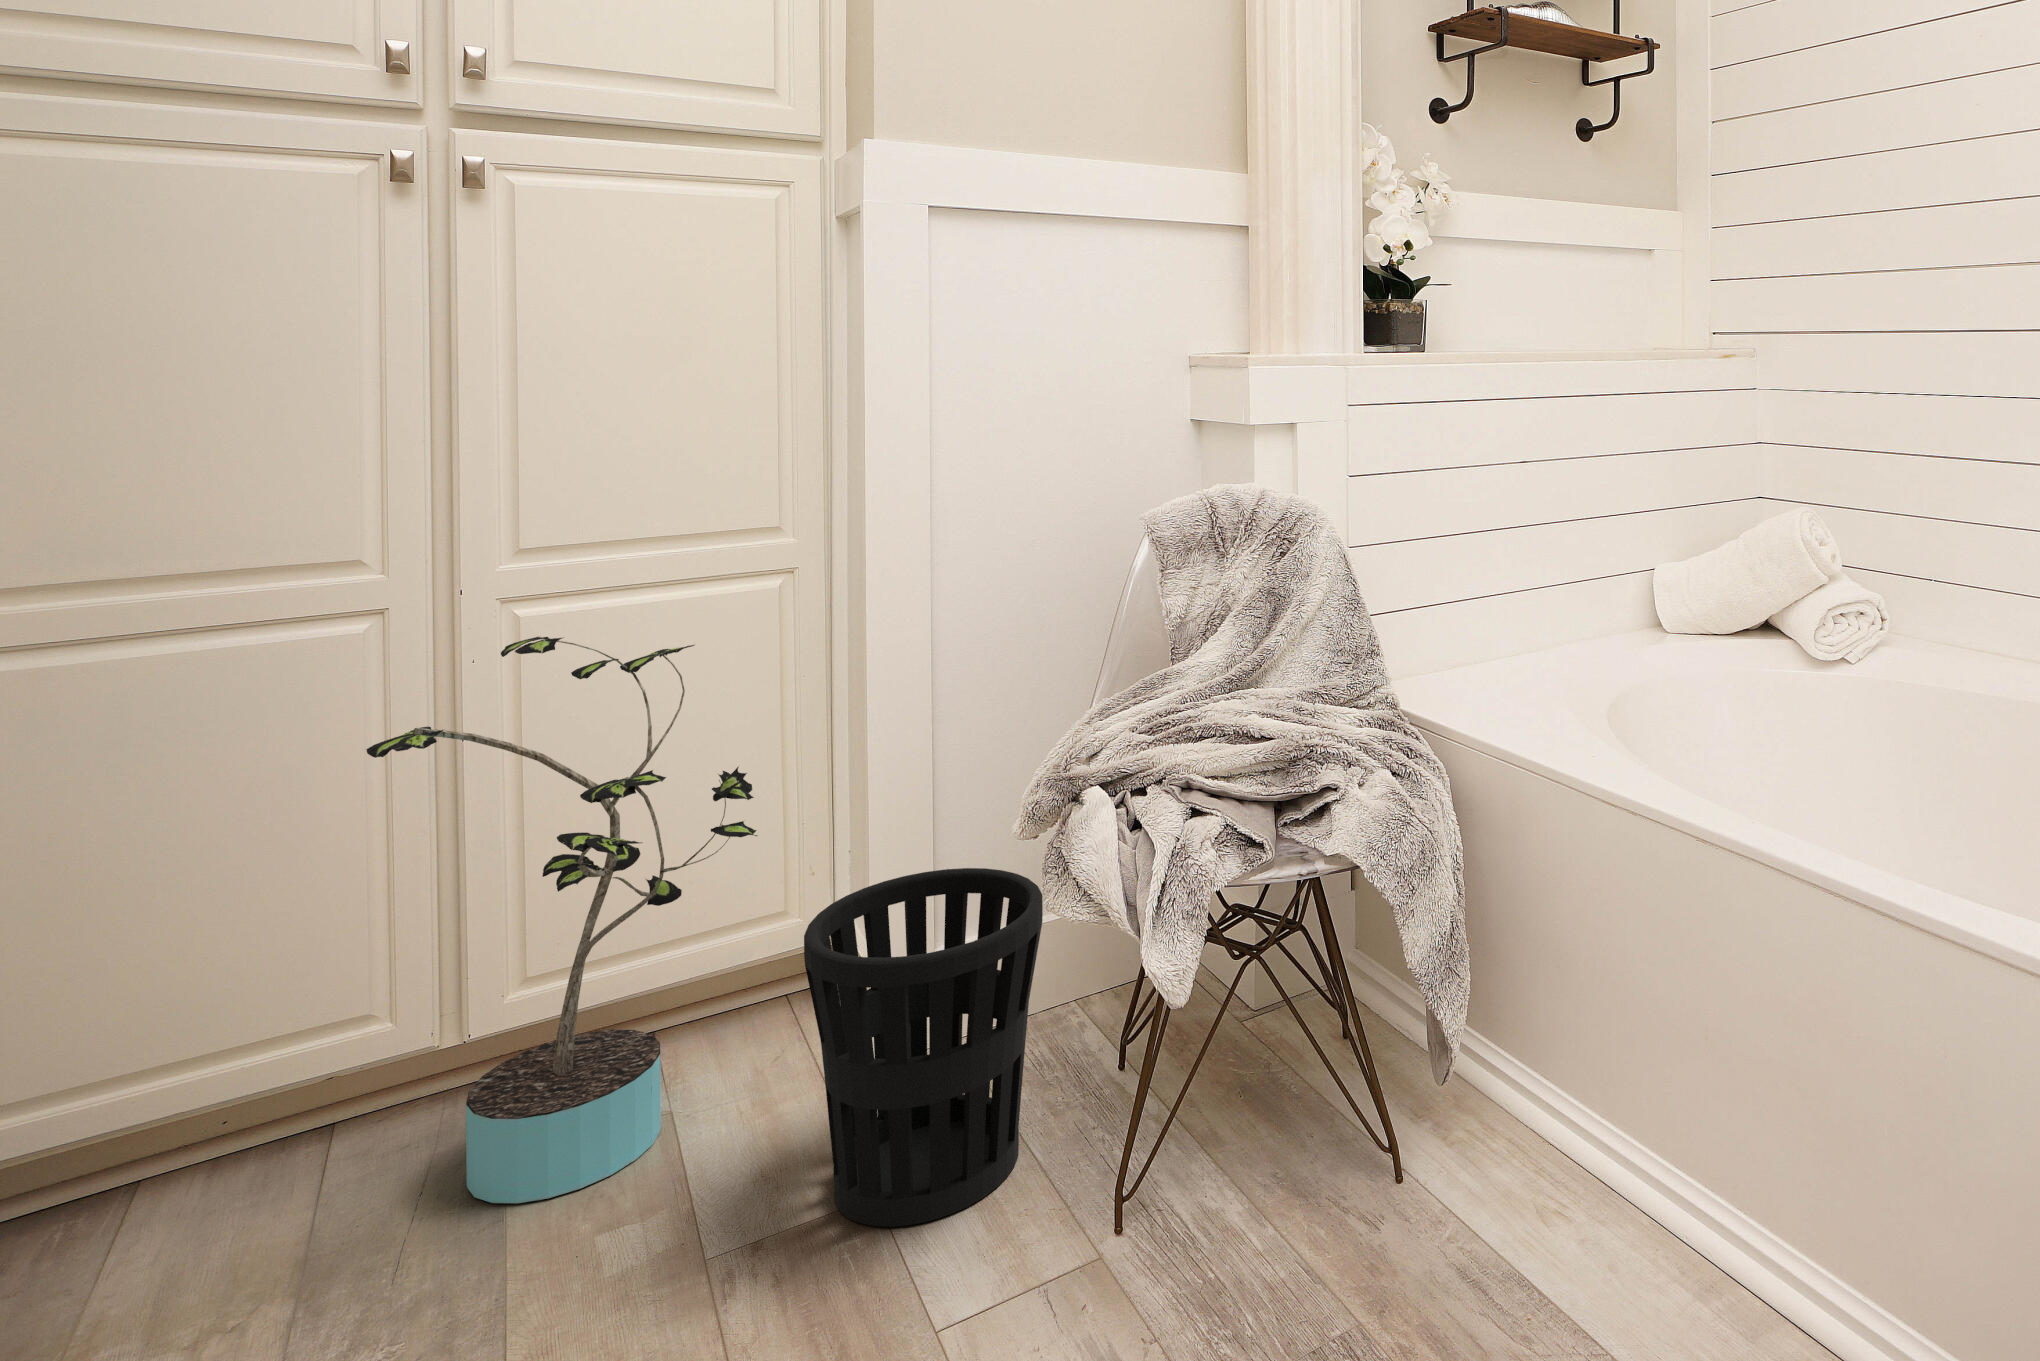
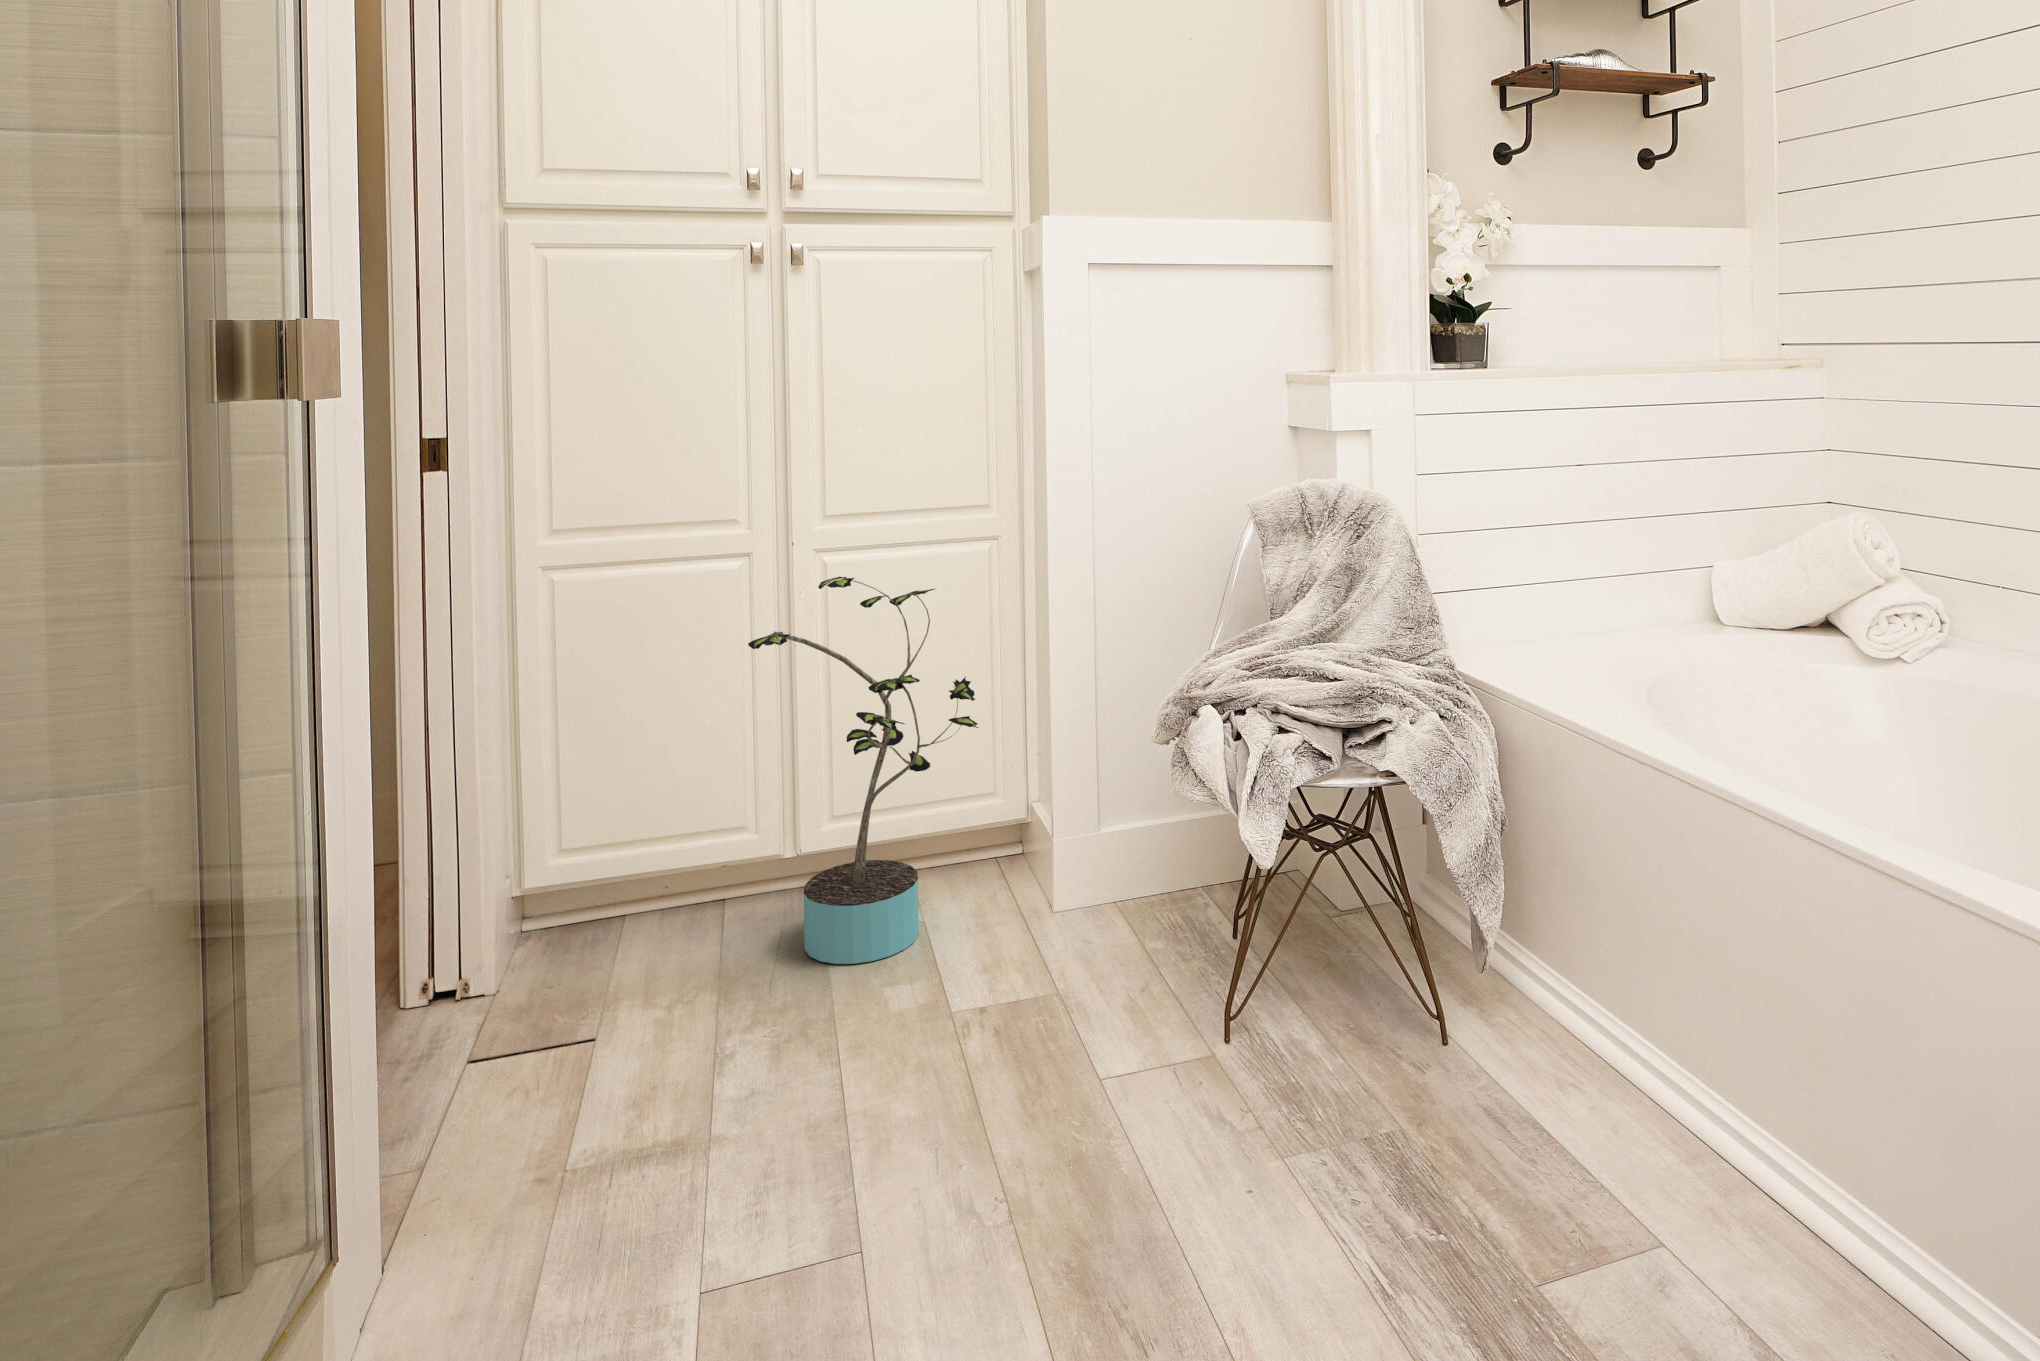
wastebasket: present [804,868,1043,1227] -> none [1010,766,1173,1016]

